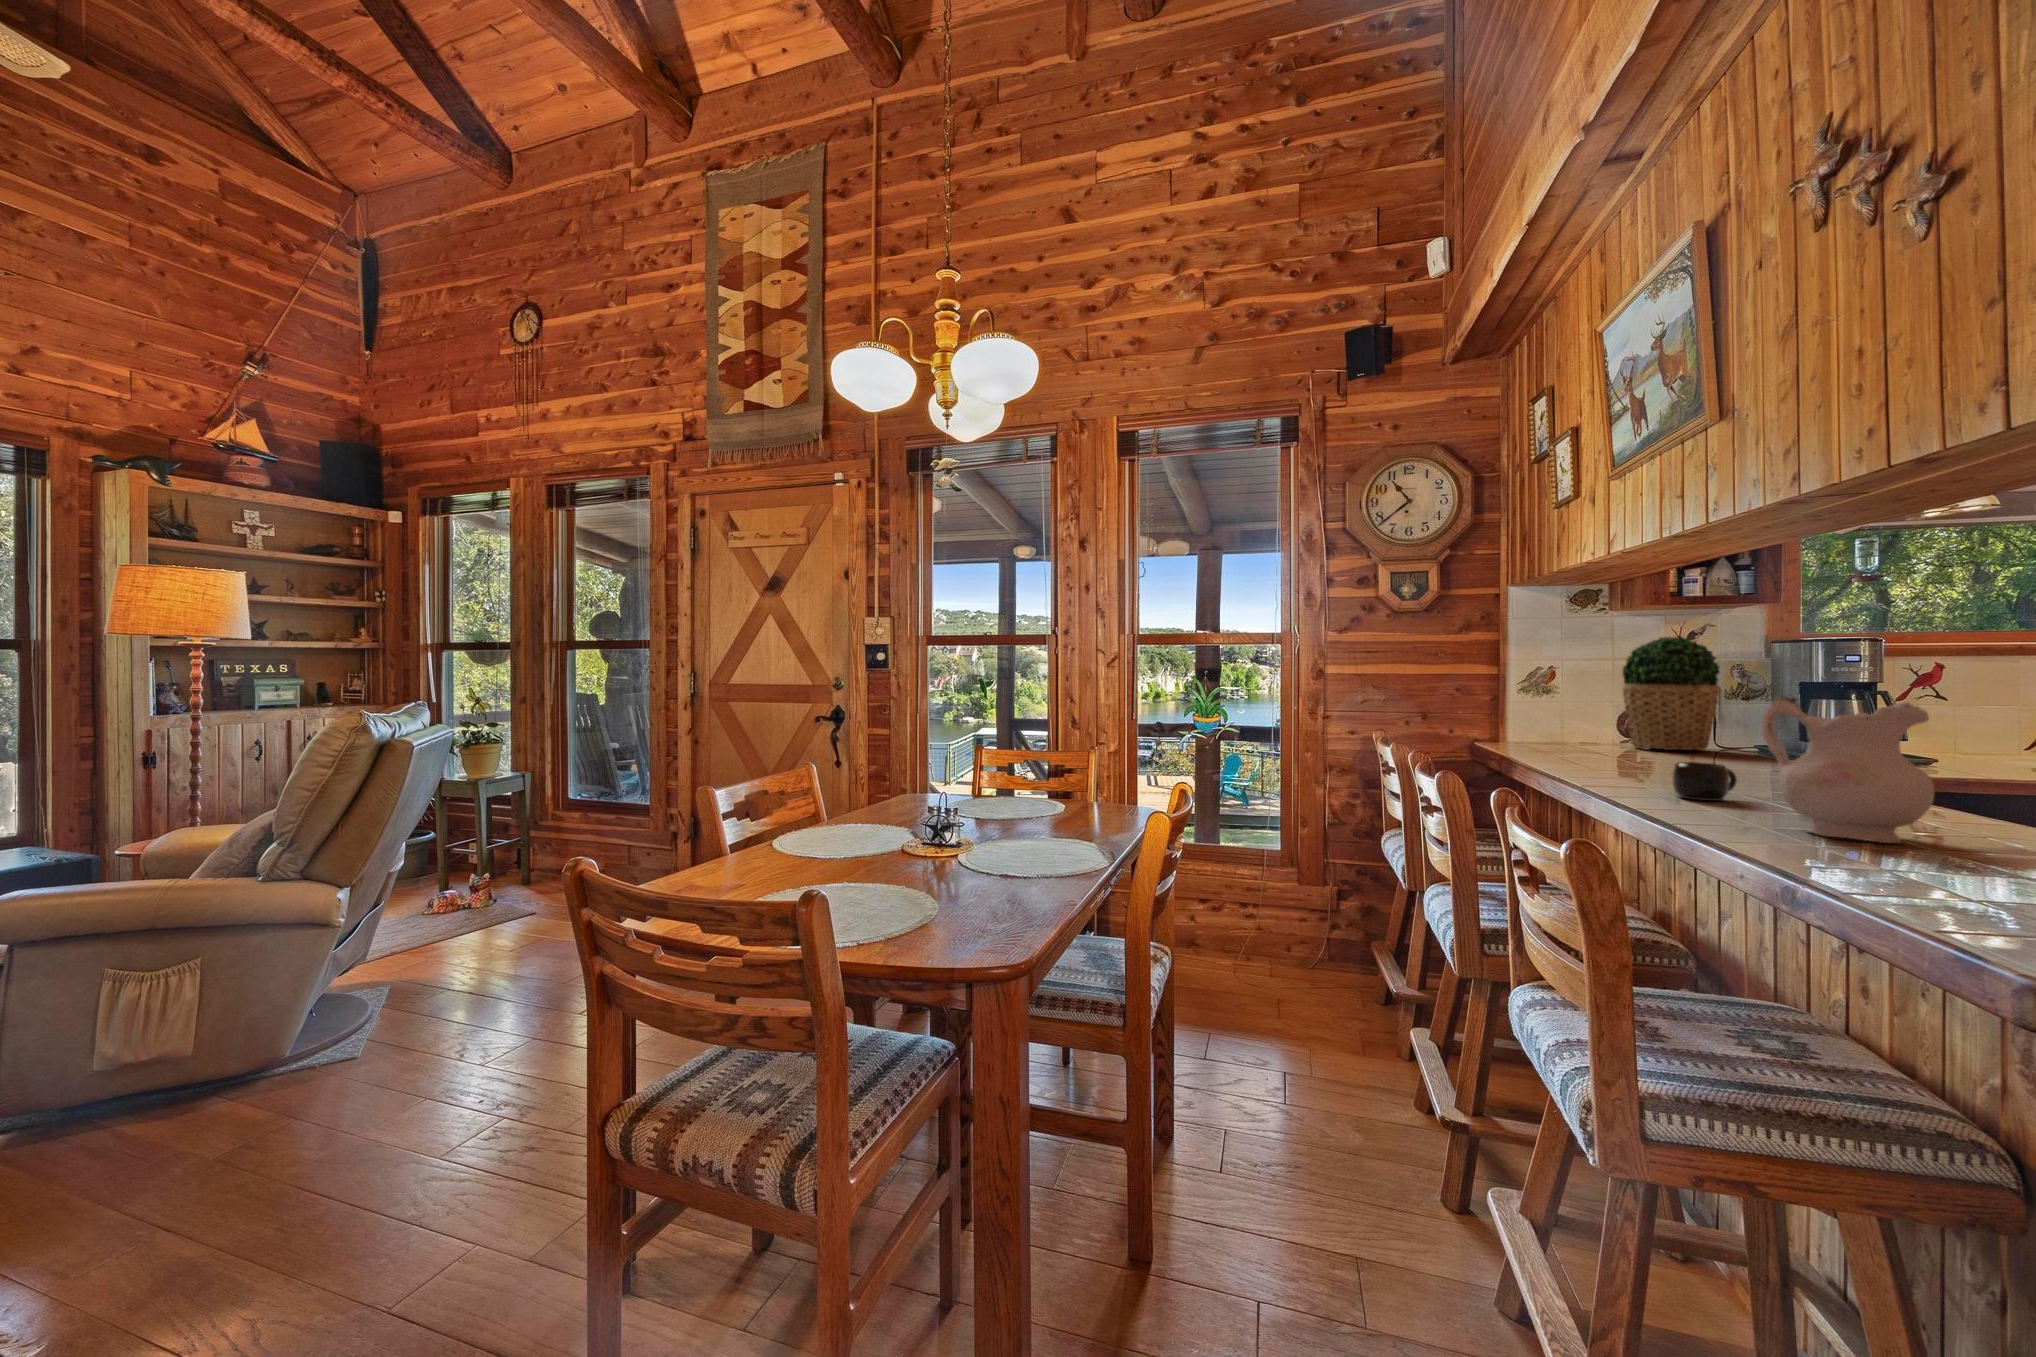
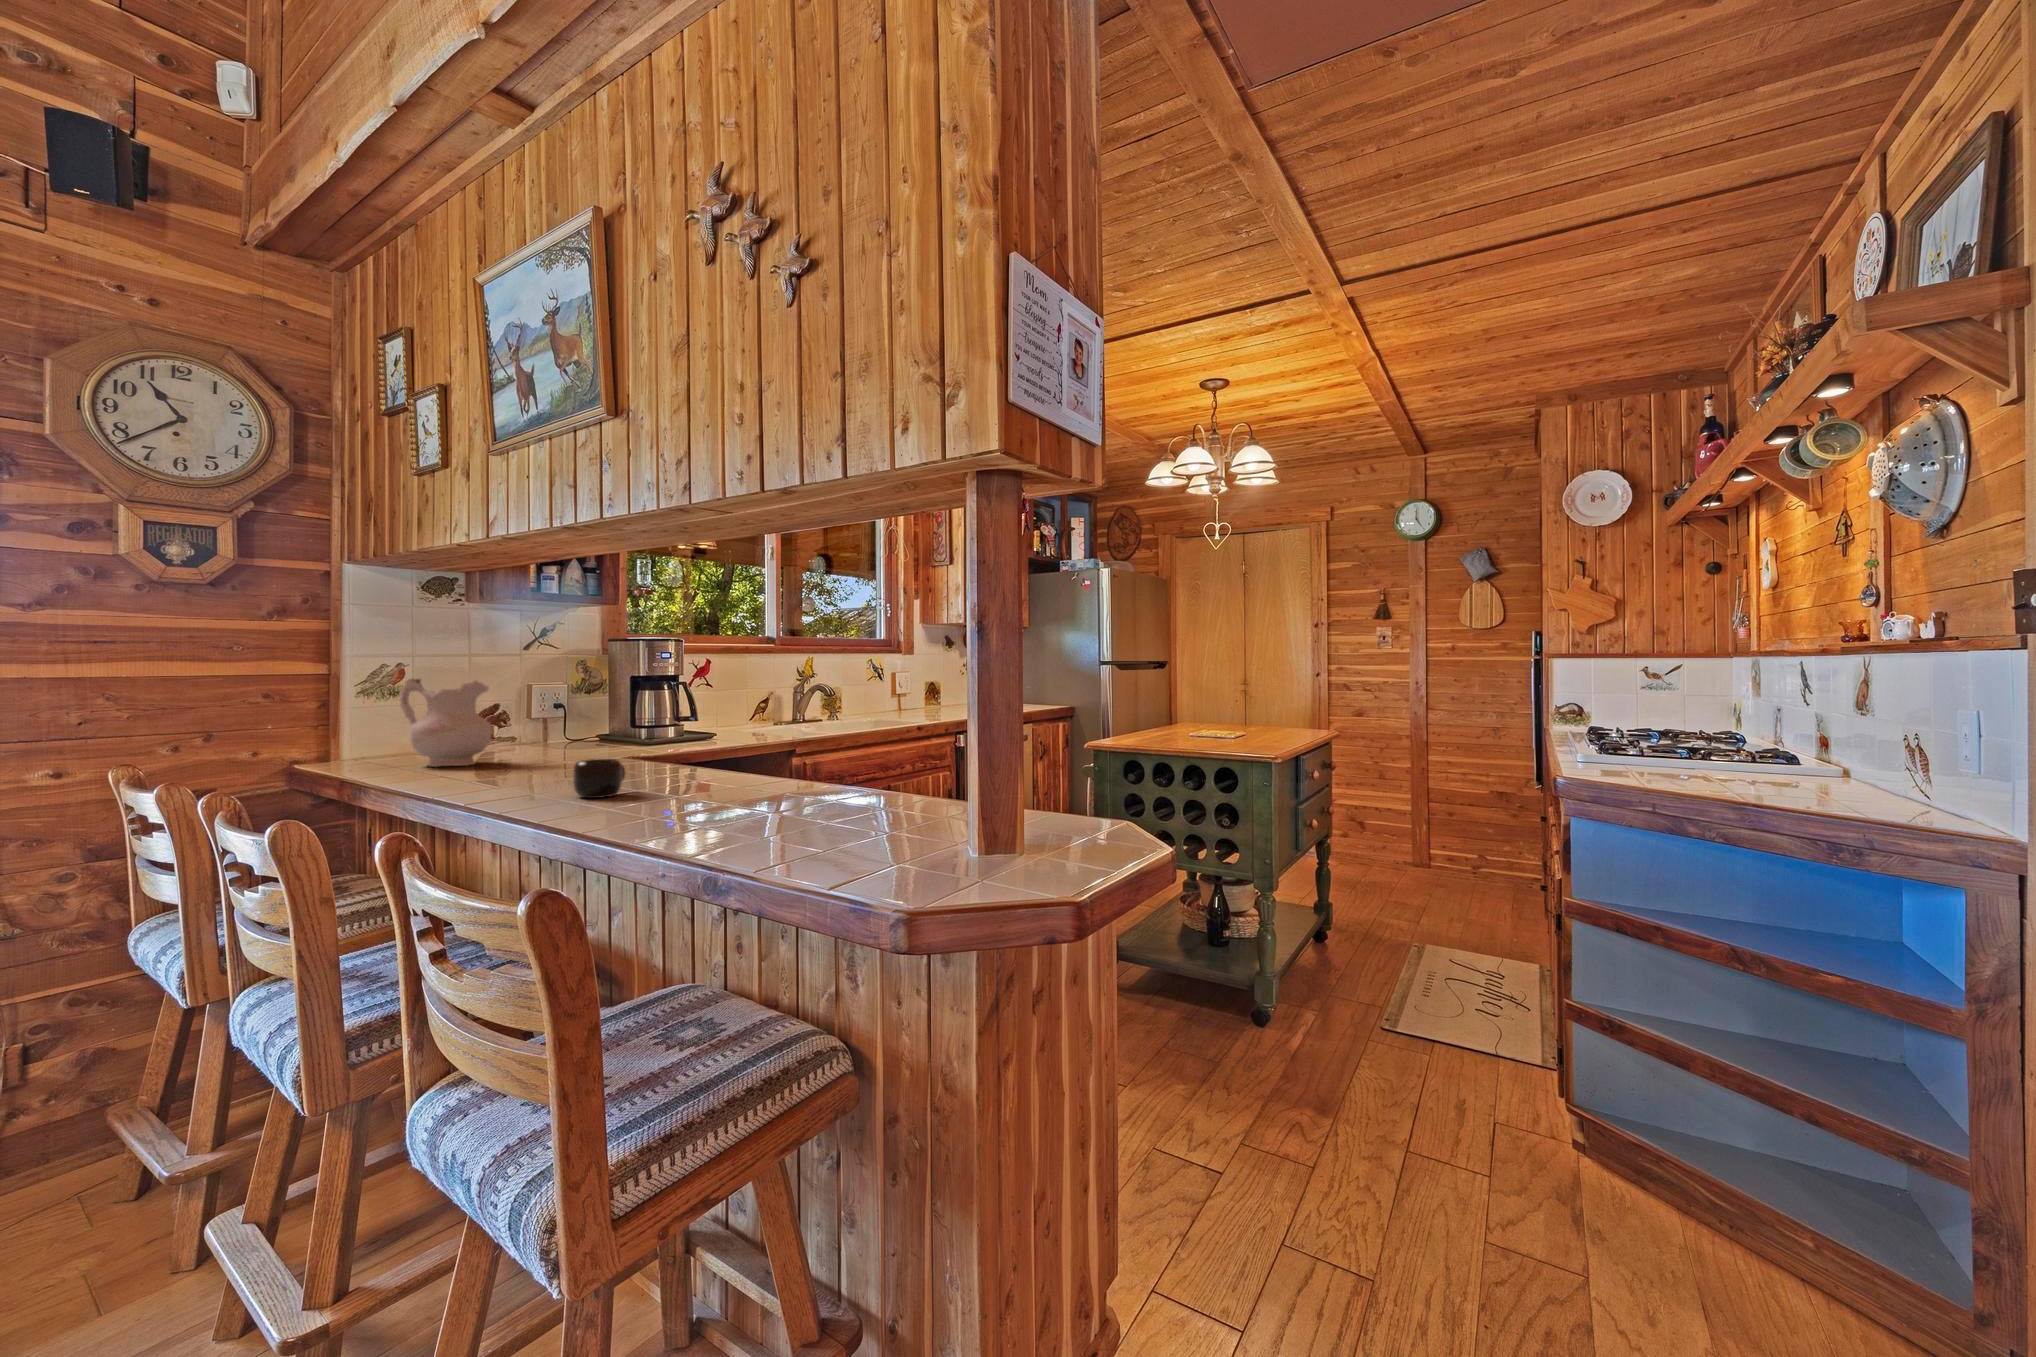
potted plant: present [1622,637,1720,750] -> none [479,633,571,750]
ceramic pitcher: present [1762,696,1934,843] -> present [400,679,492,767]

